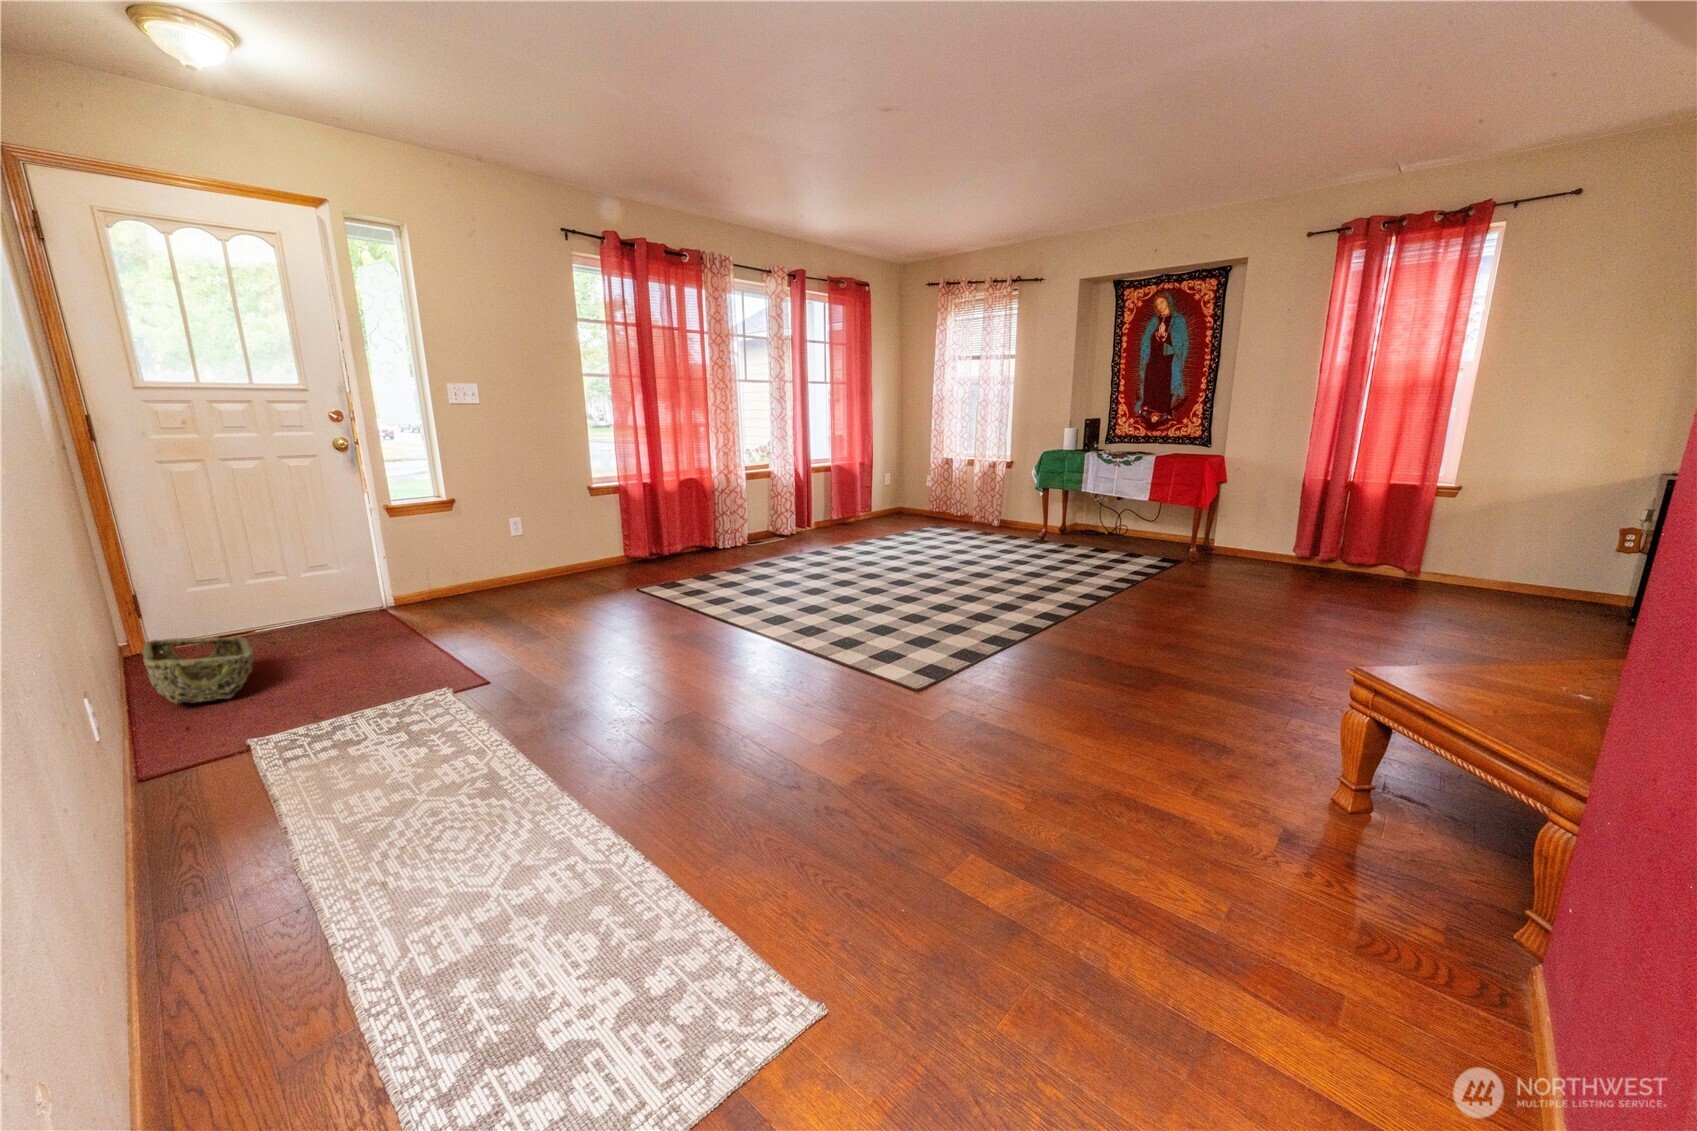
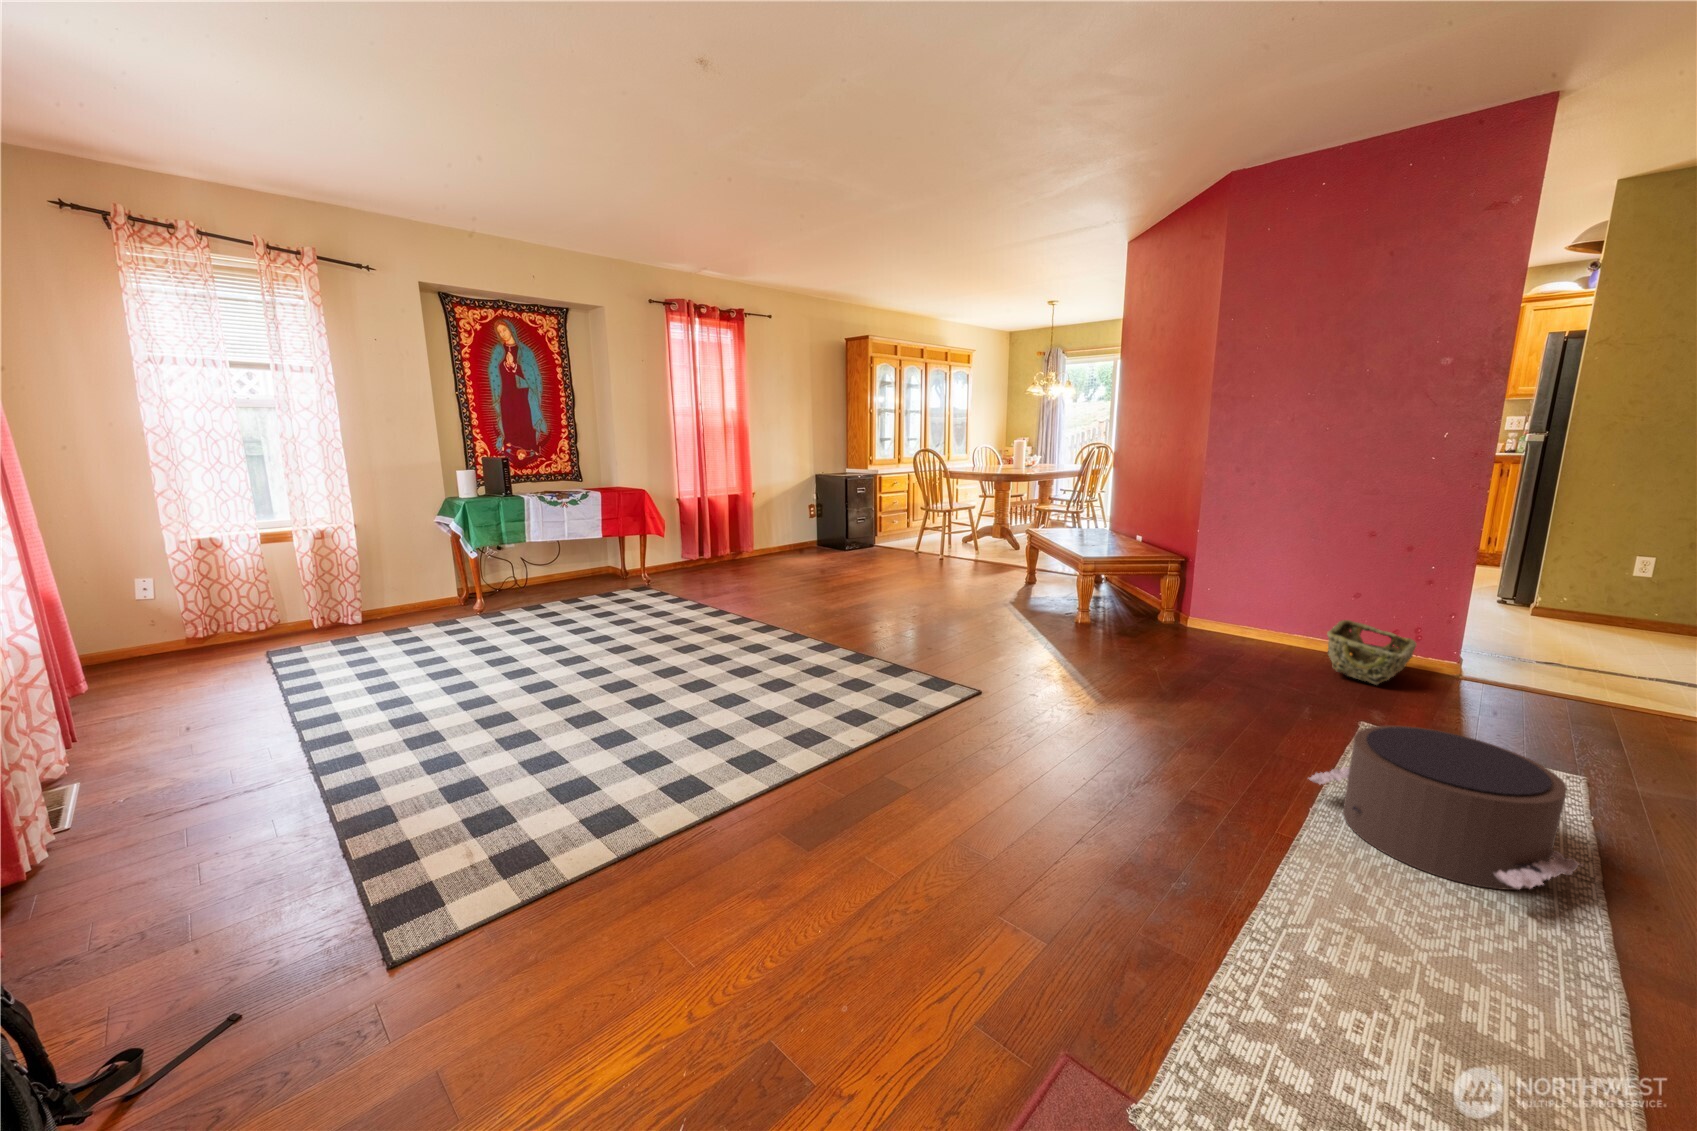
pouf: none [272,689,513,842] -> present [1309,726,1583,890]

